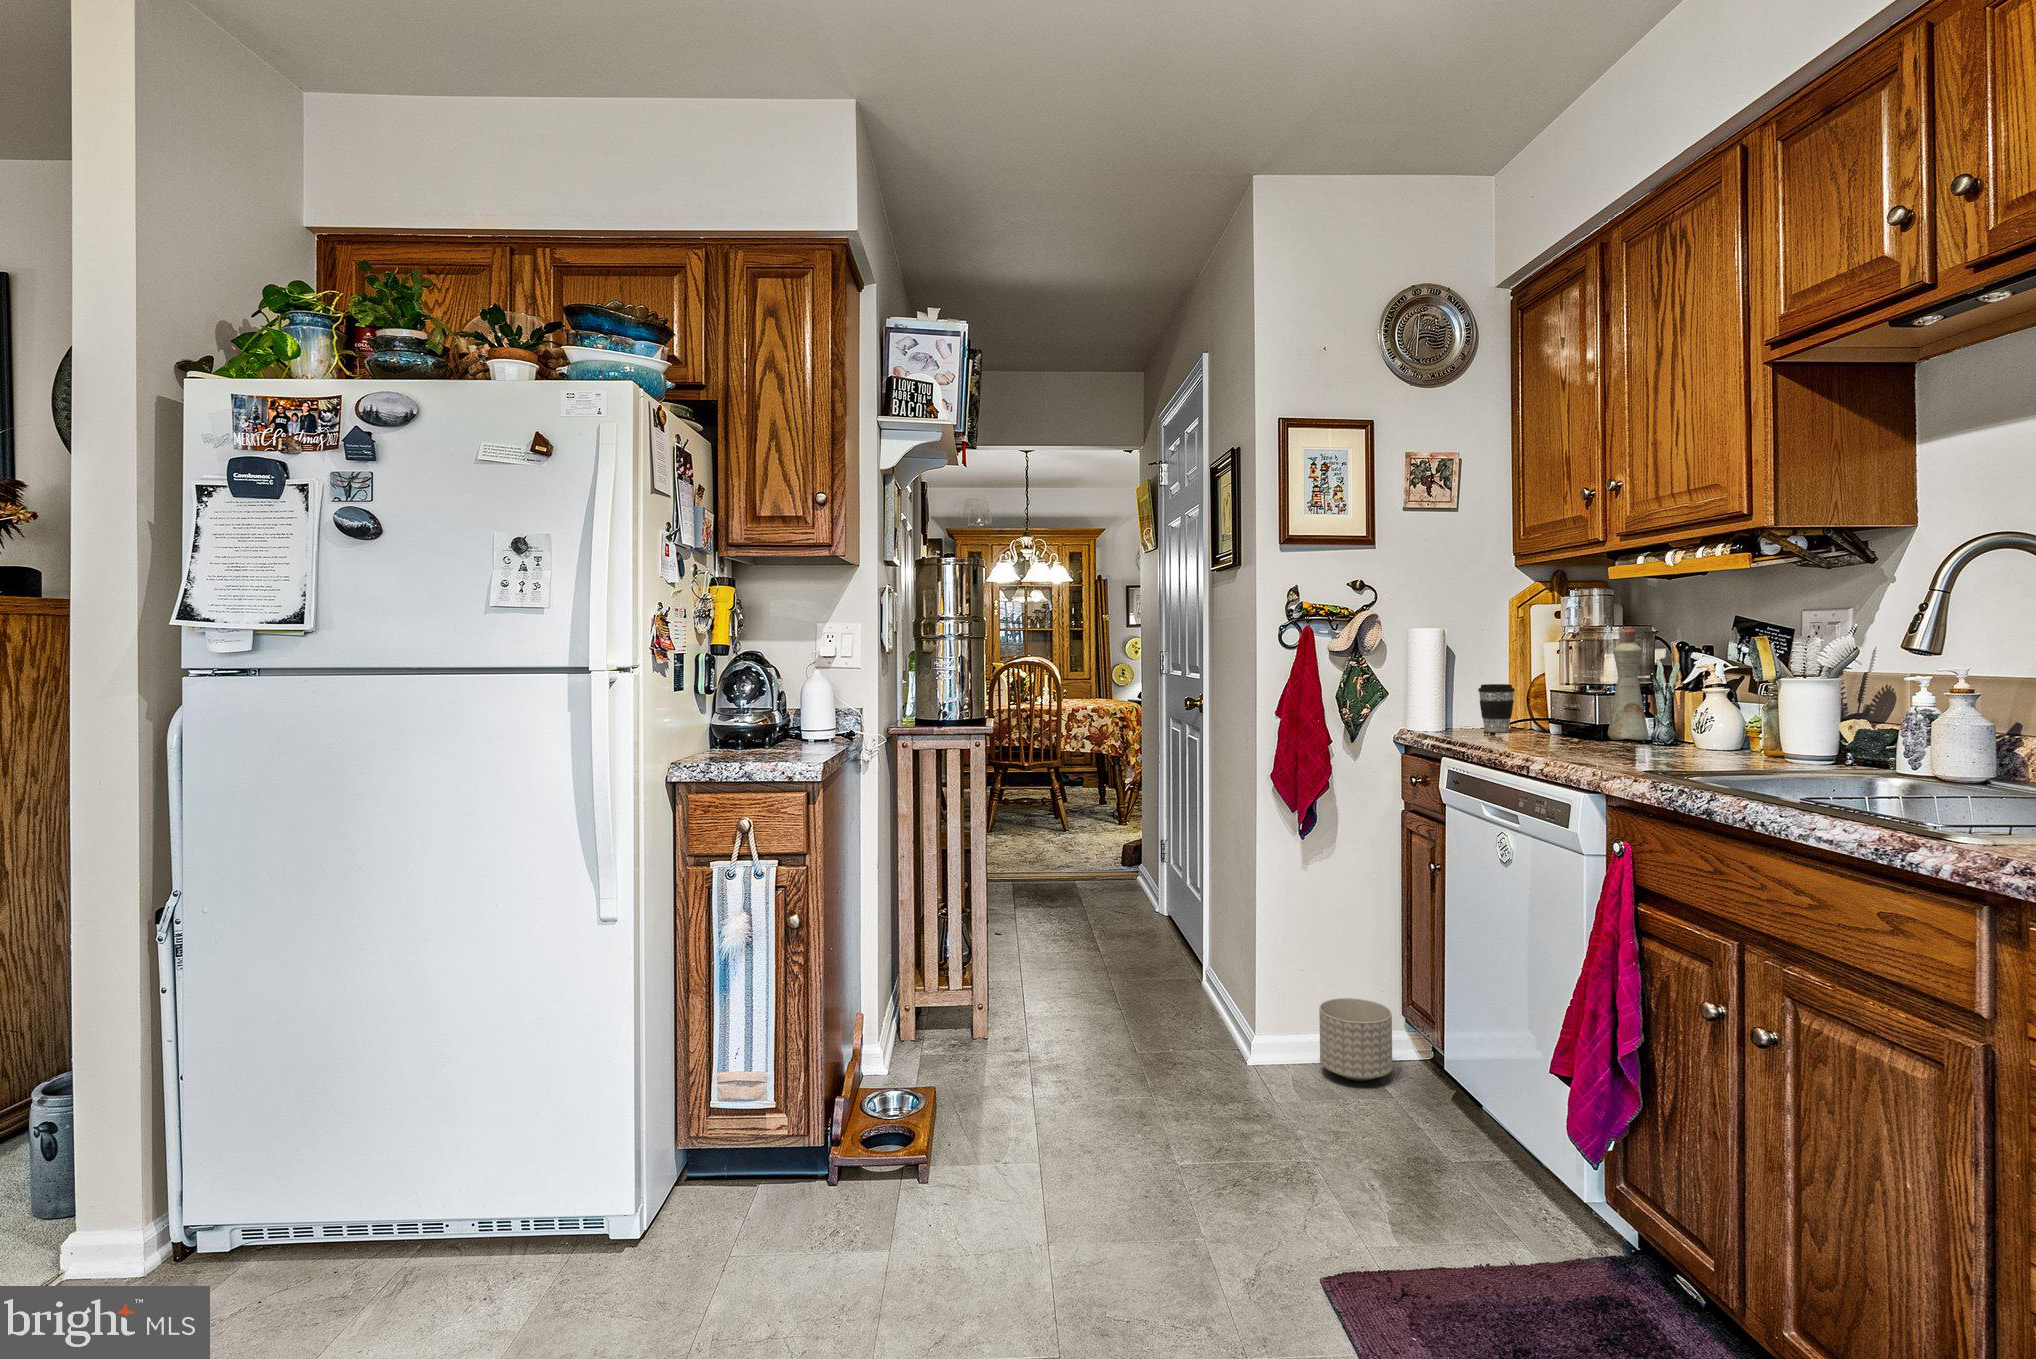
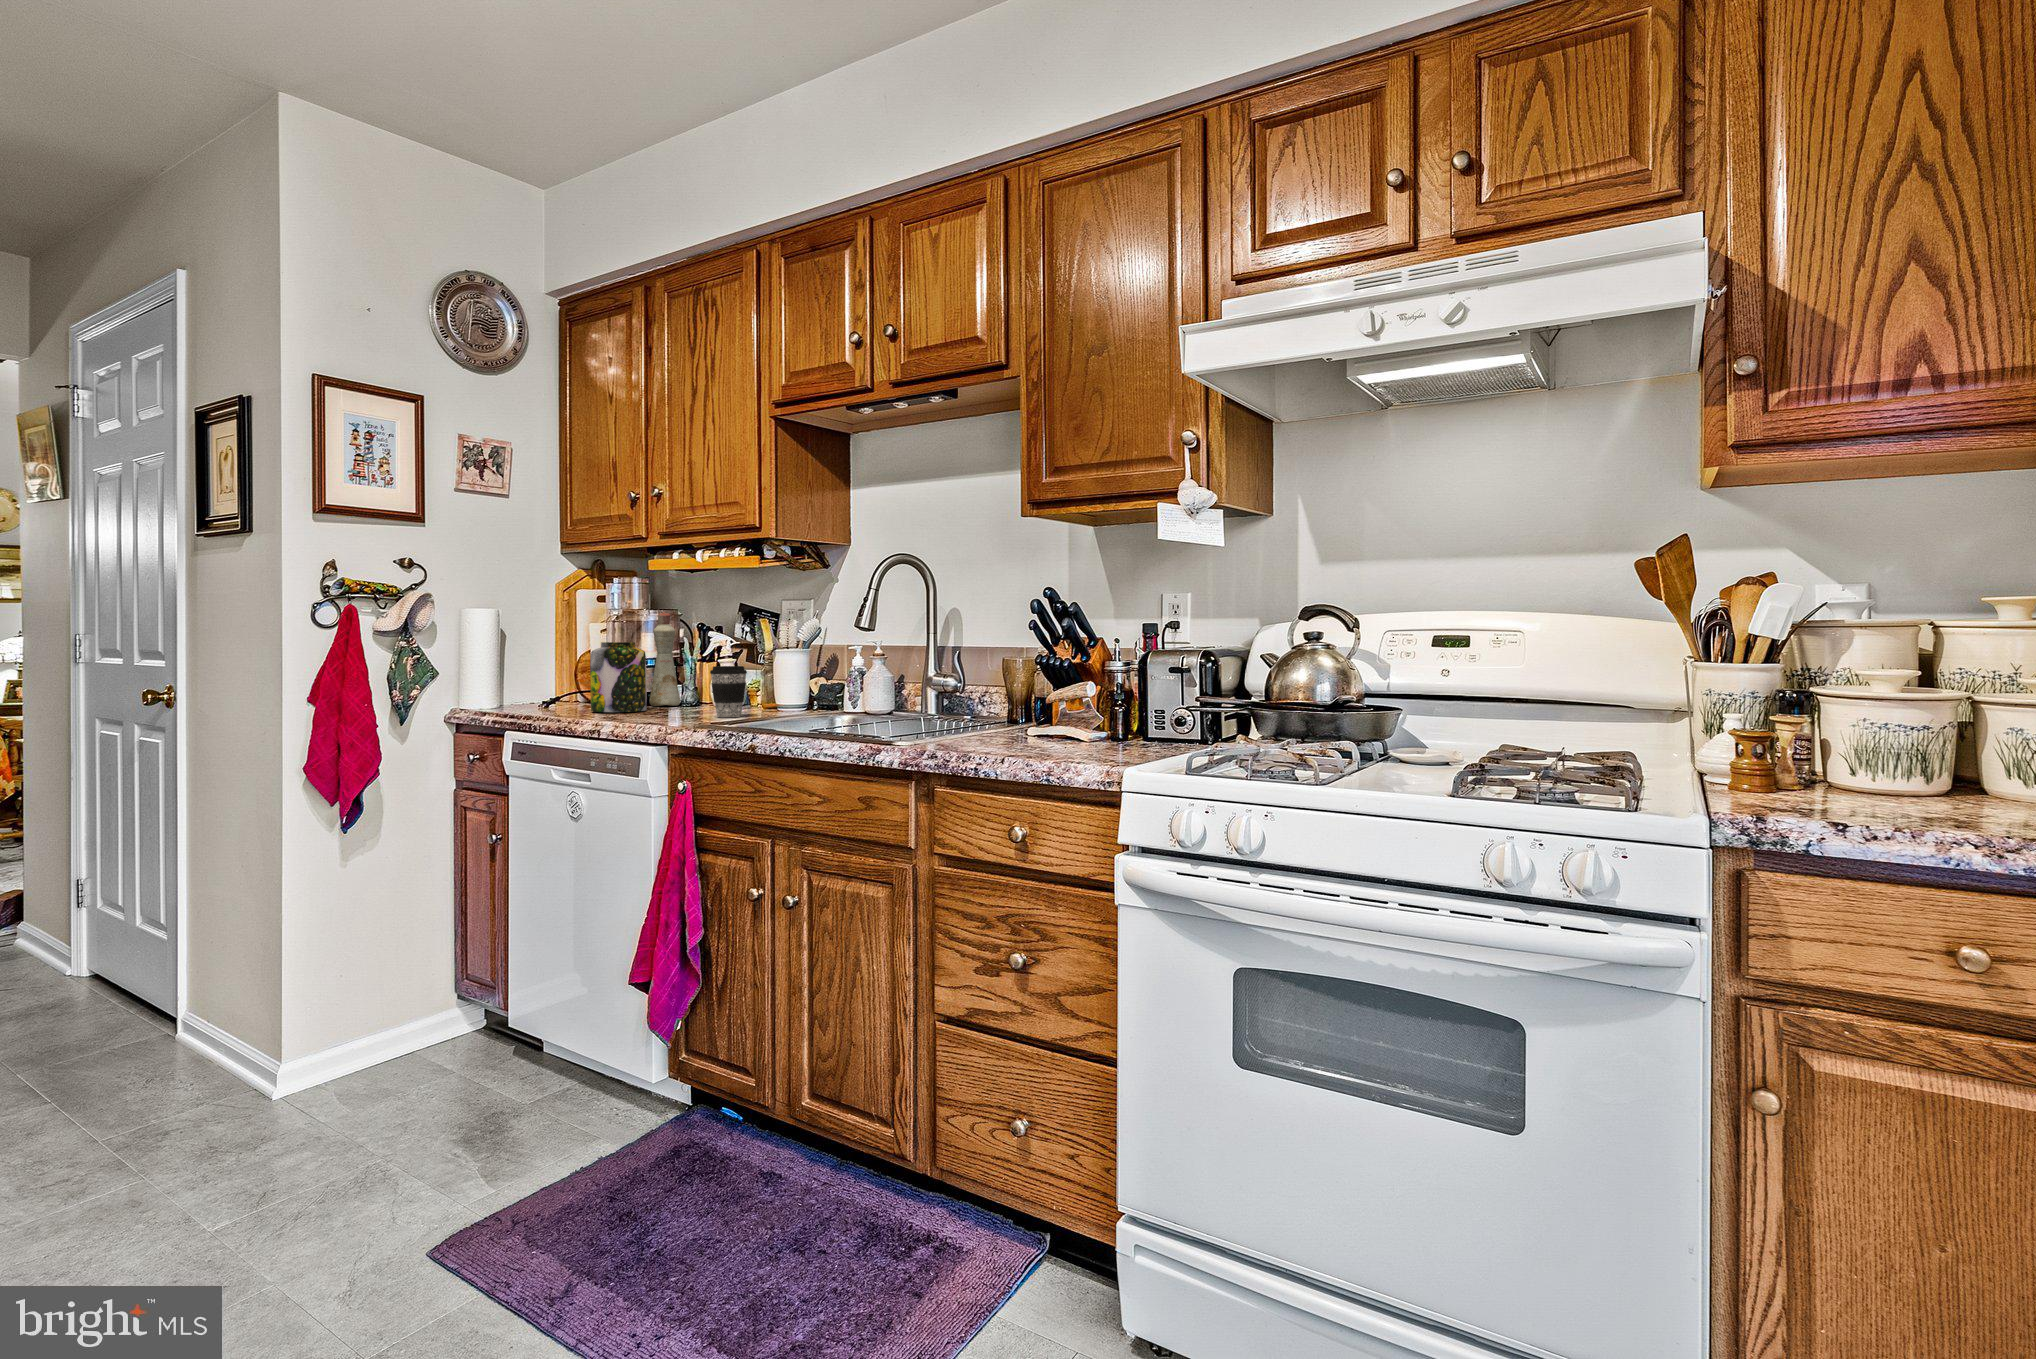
jar: none [1532,665,1599,747] -> present [590,642,647,712]
coffee cup: present [1478,684,1515,732] -> present [710,666,747,717]
planter: present [1319,998,1392,1081] -> none [373,986,456,1070]

